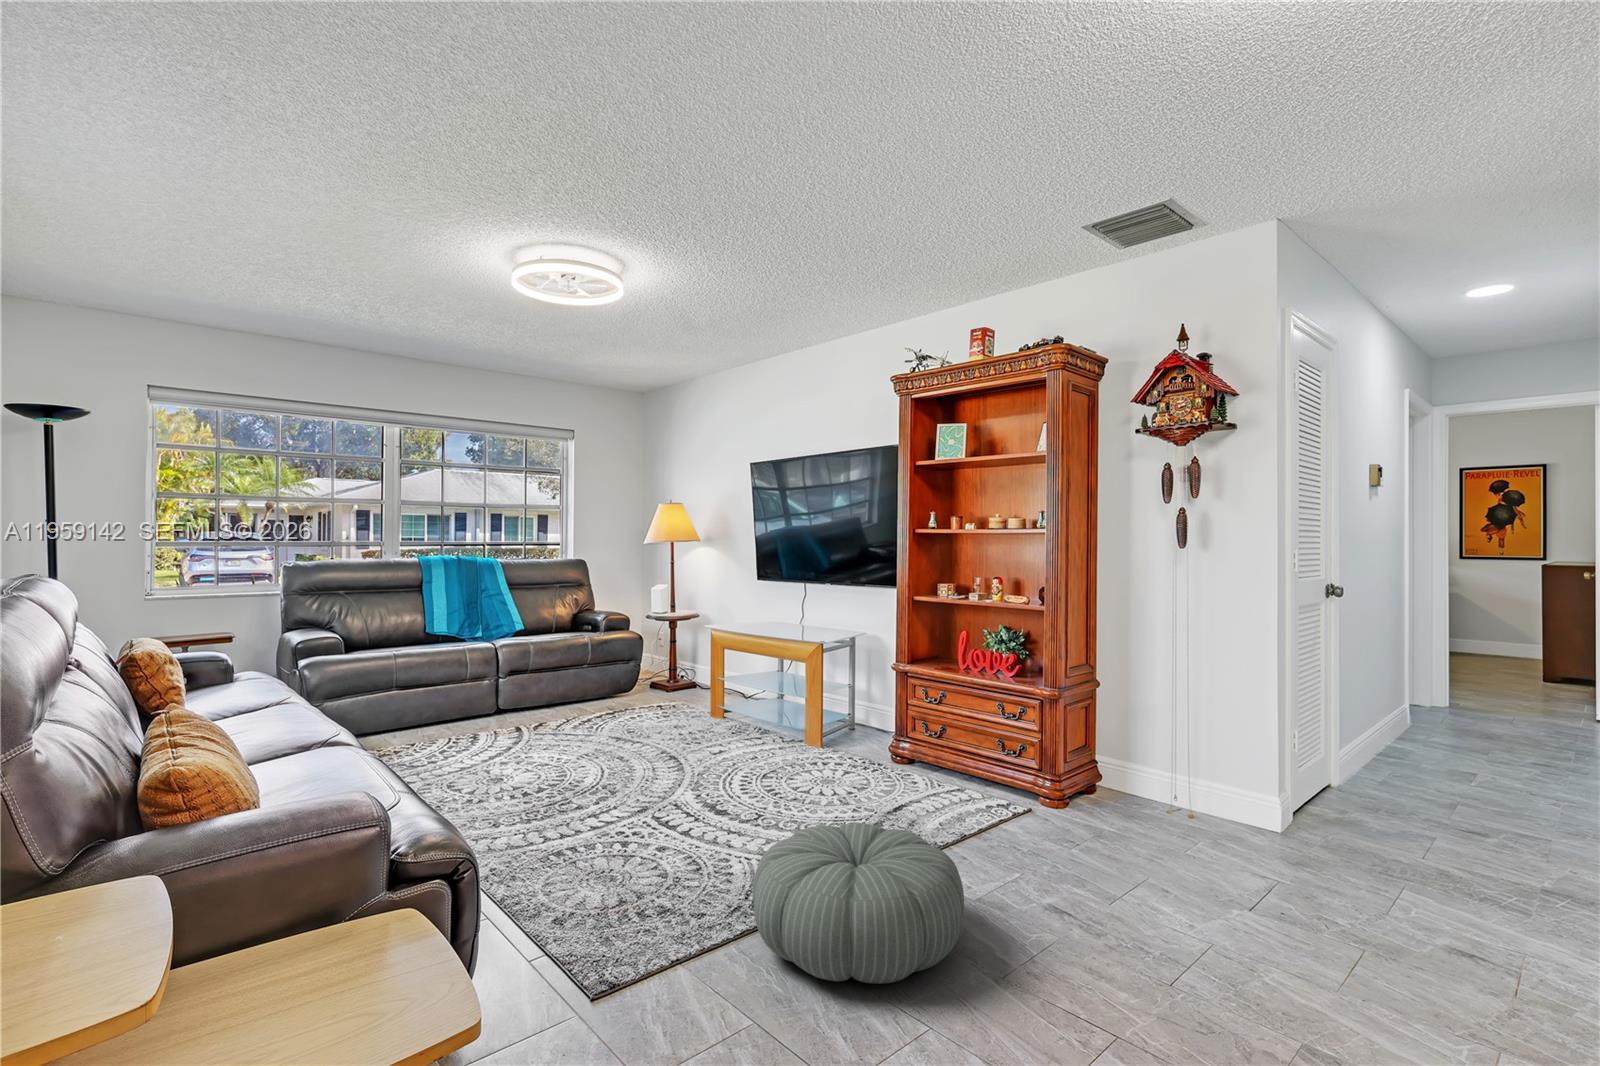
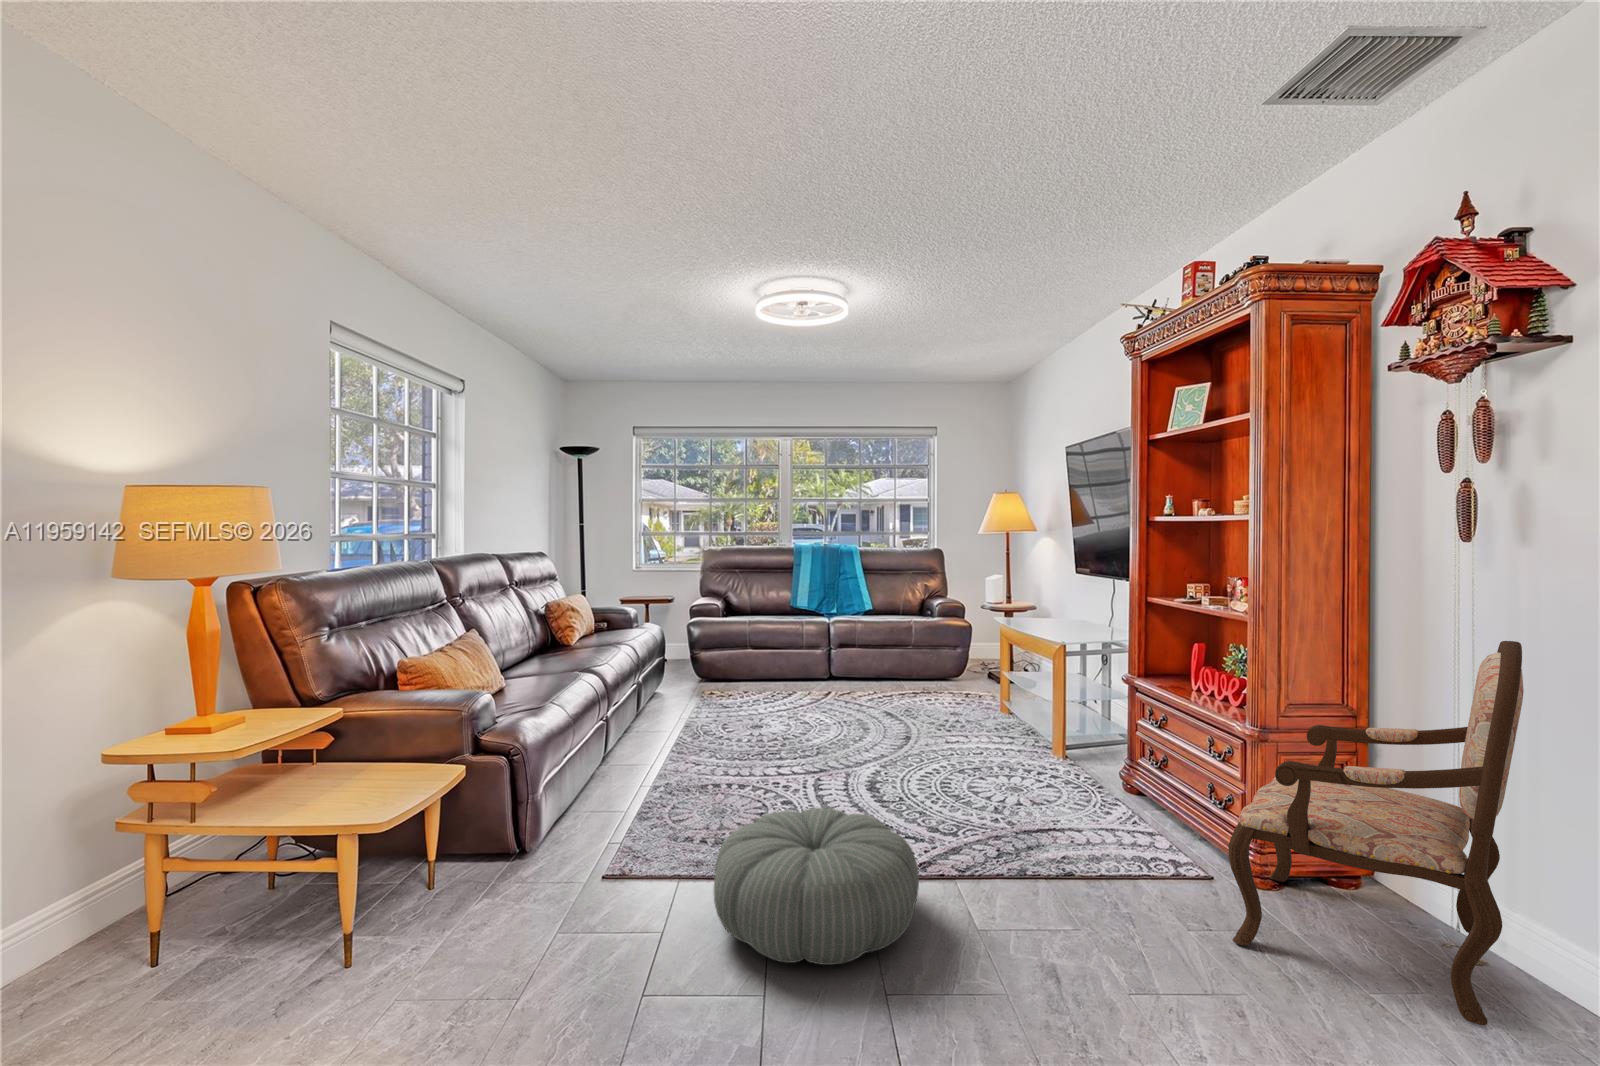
armchair: none [1060,611,1260,851] -> present [1228,641,1524,1025]

